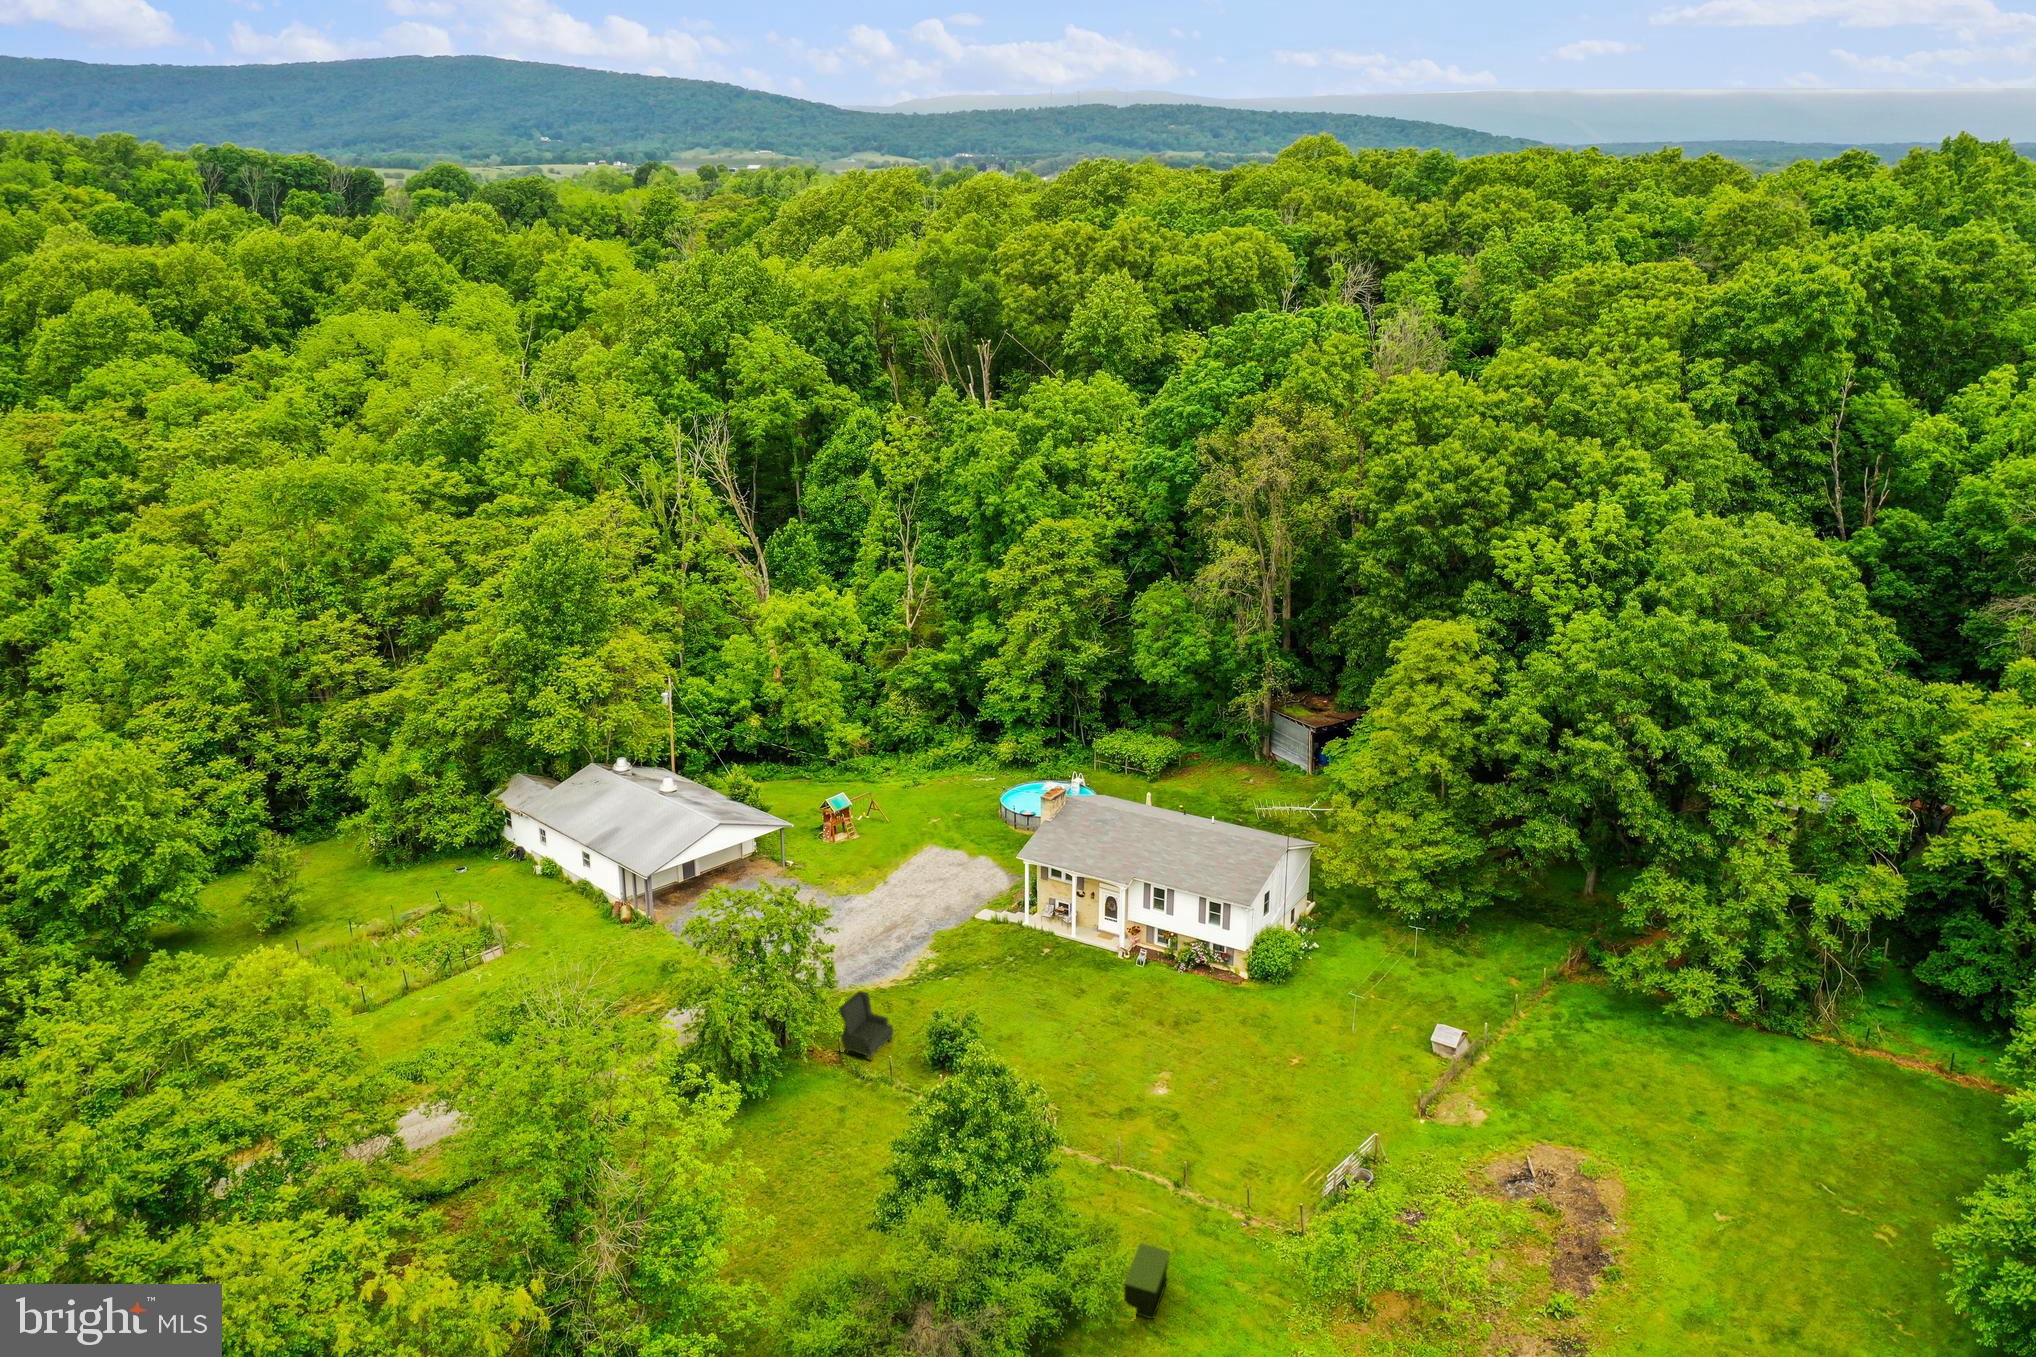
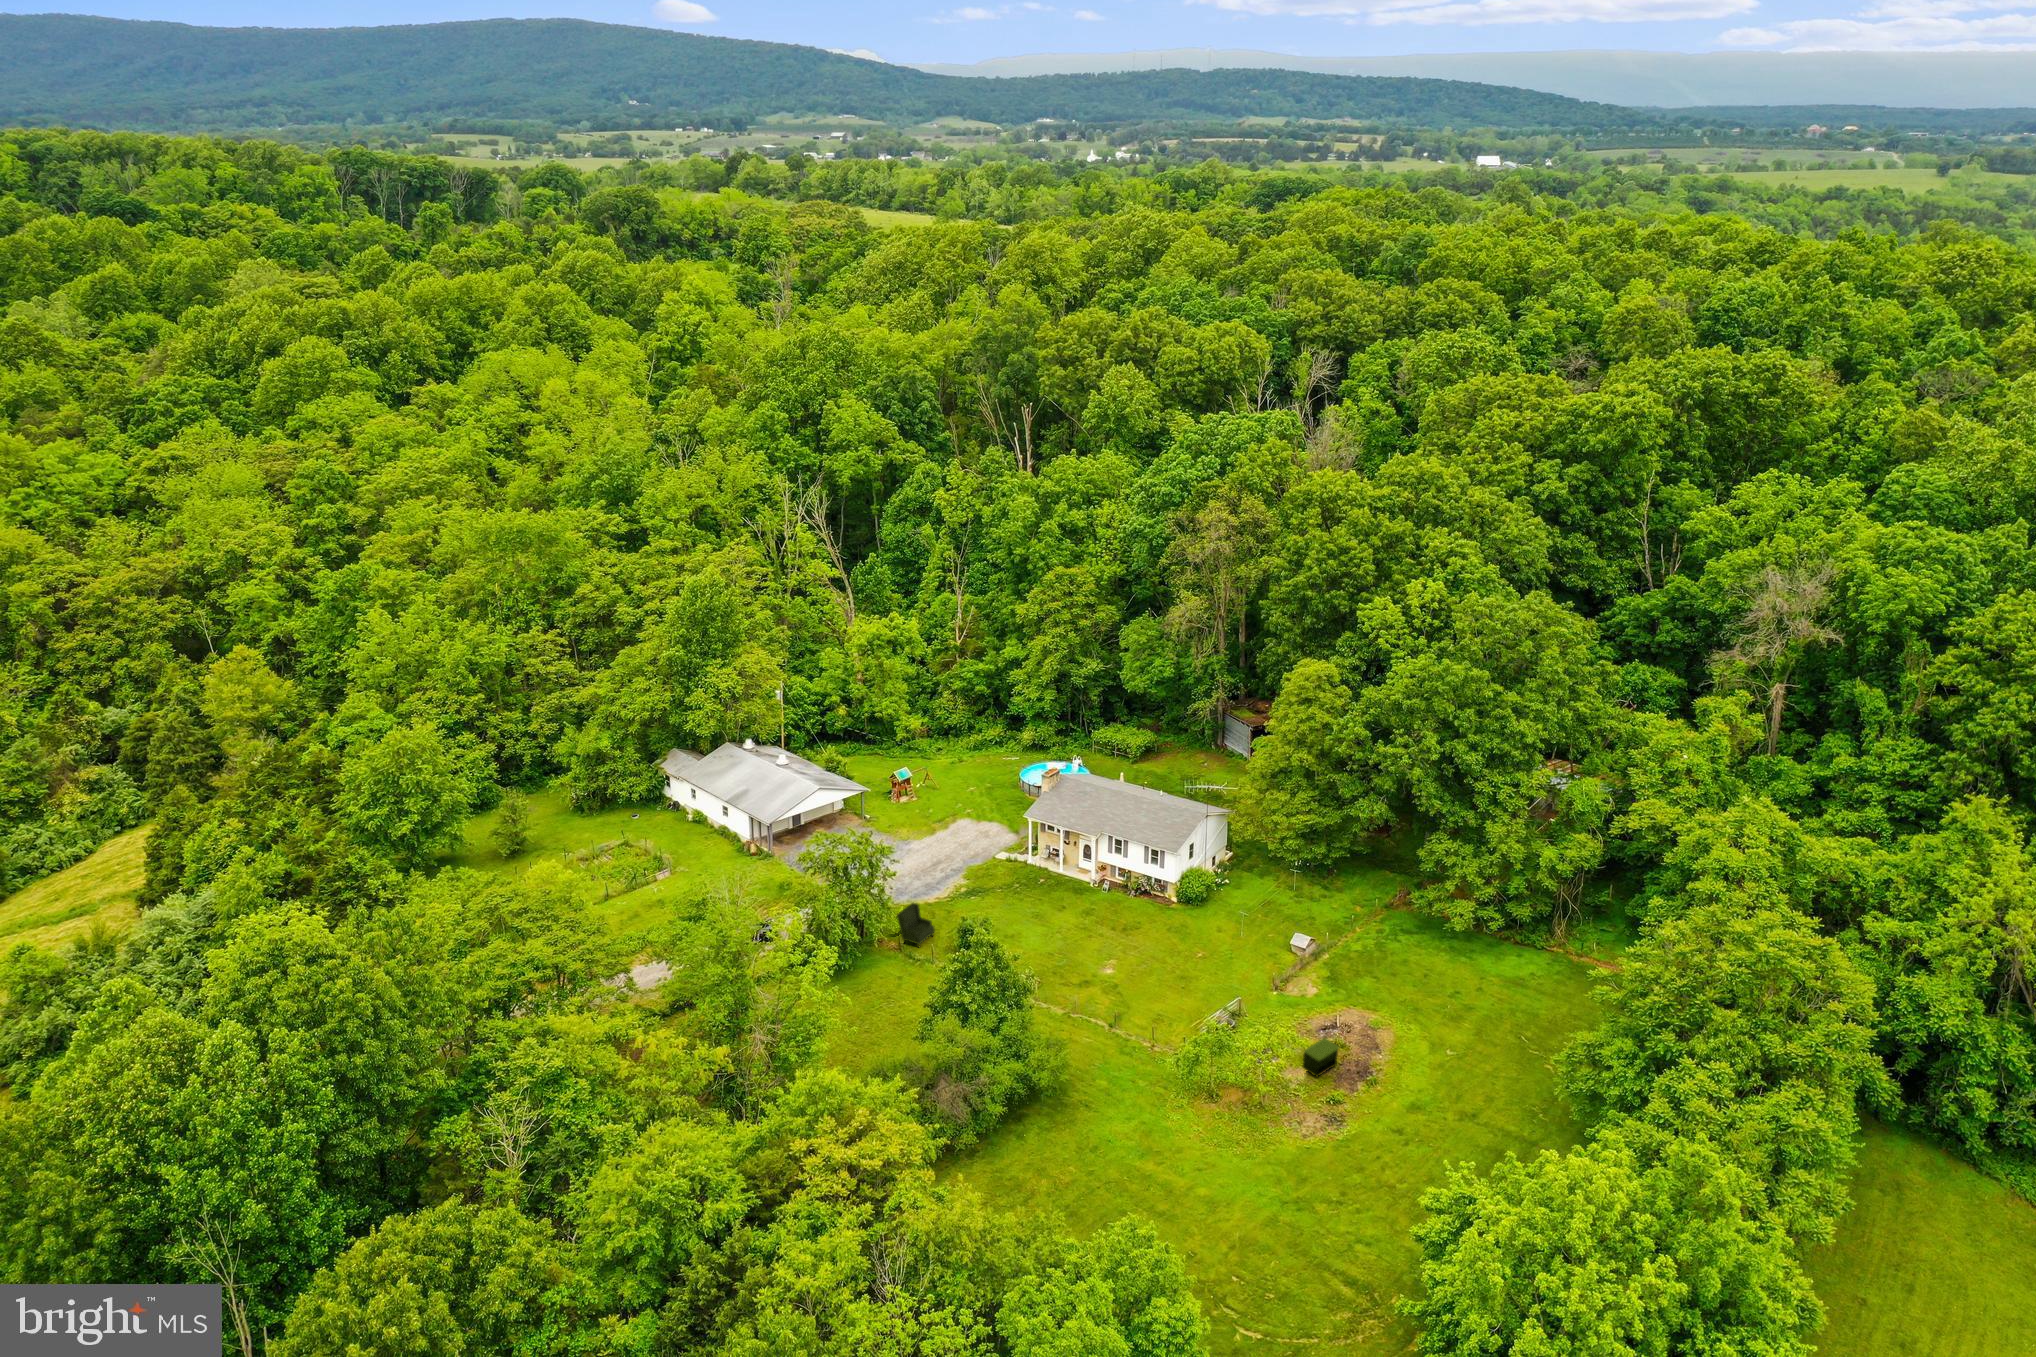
storage bench: present [1124,1243,1170,1319] -> present [1302,1038,1339,1077]

